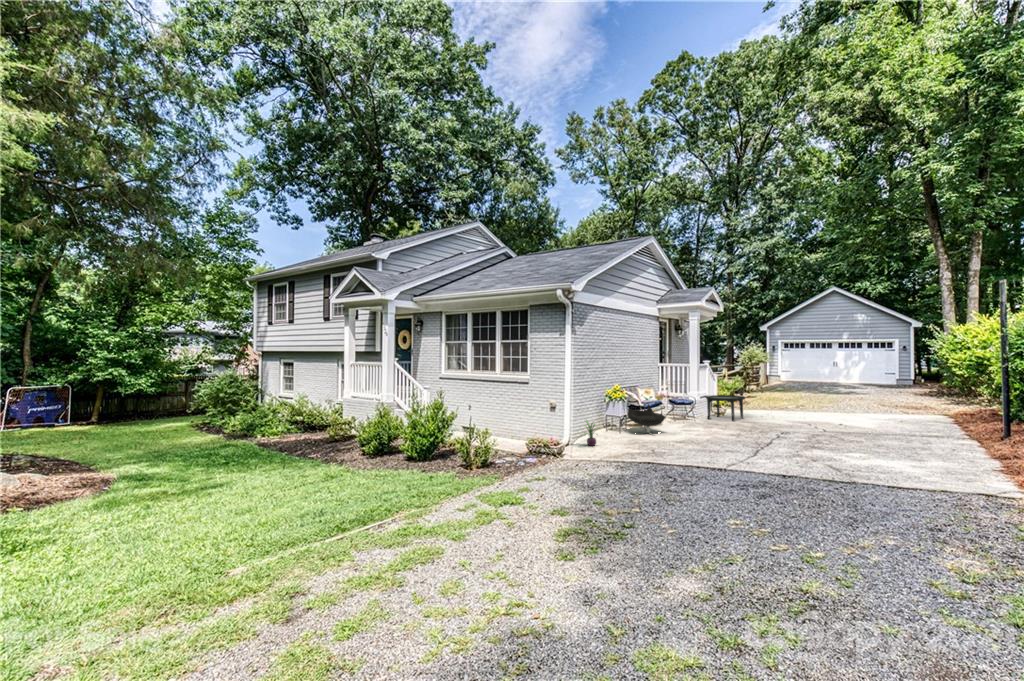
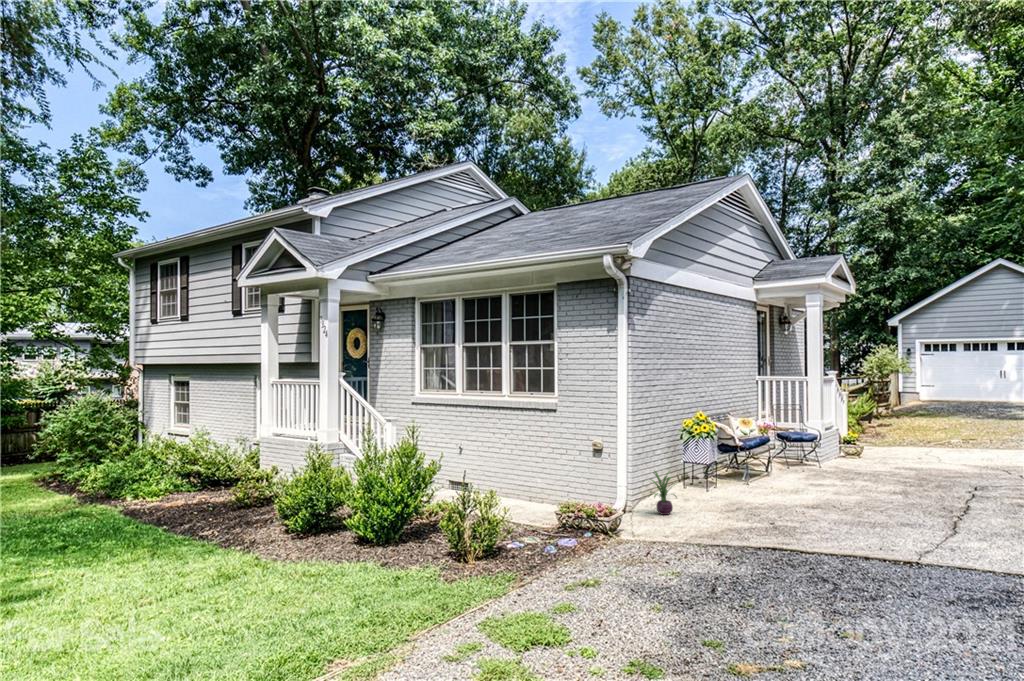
round table: present [705,395,745,421] -> none [829,425,898,466]
lounge chair: present [627,404,666,435] -> none [715,441,780,494]

